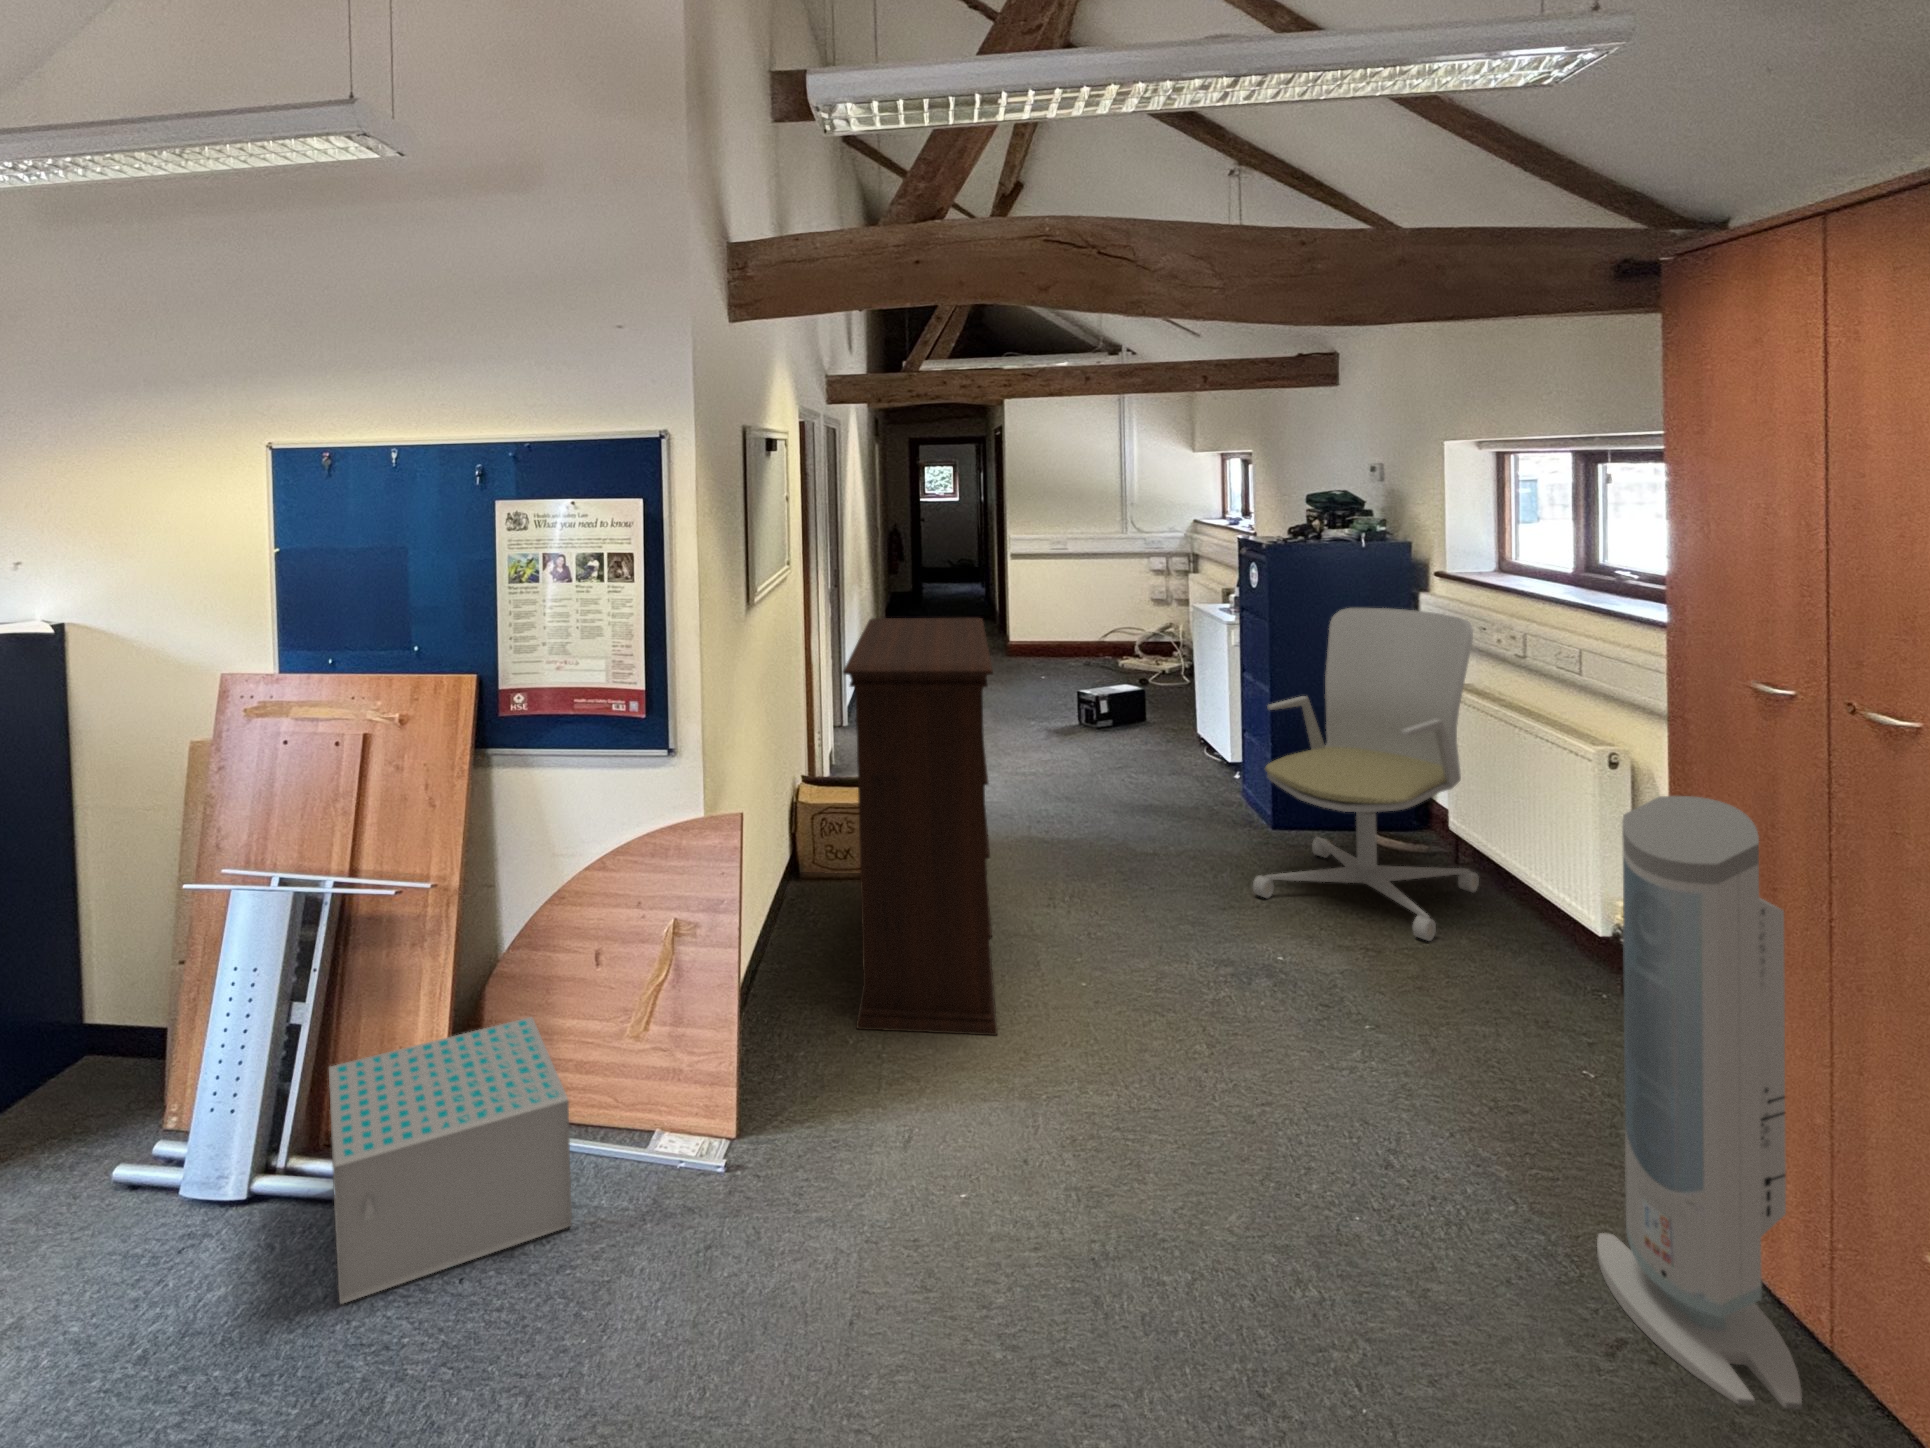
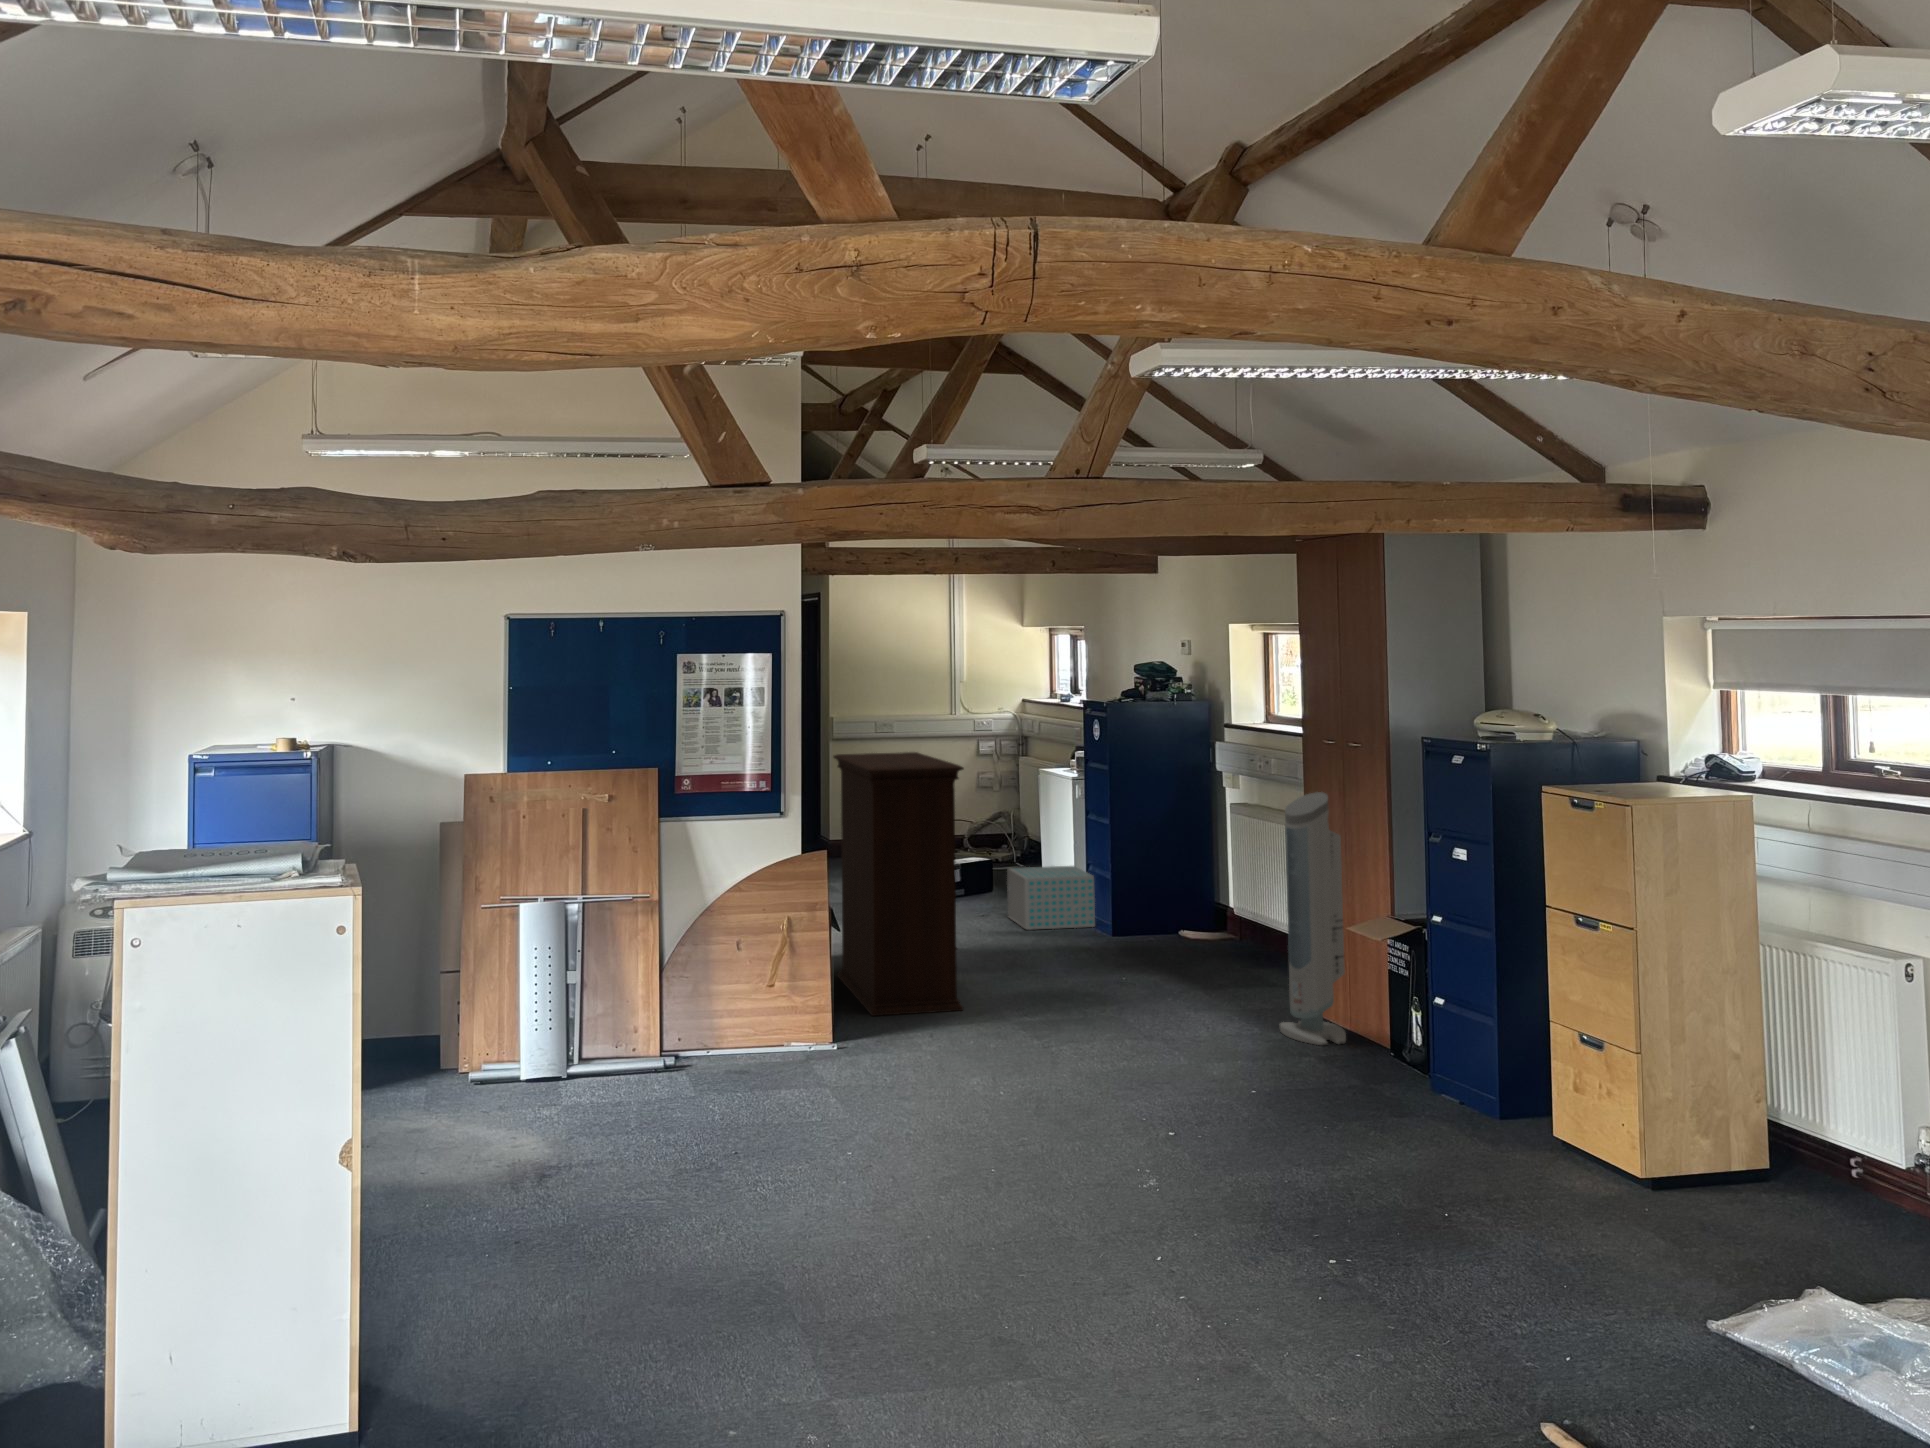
office chair: present [1253,608,1479,941] -> none [1105,748,1252,964]
storage box: present [329,1017,572,1304] -> present [1007,866,1095,930]

